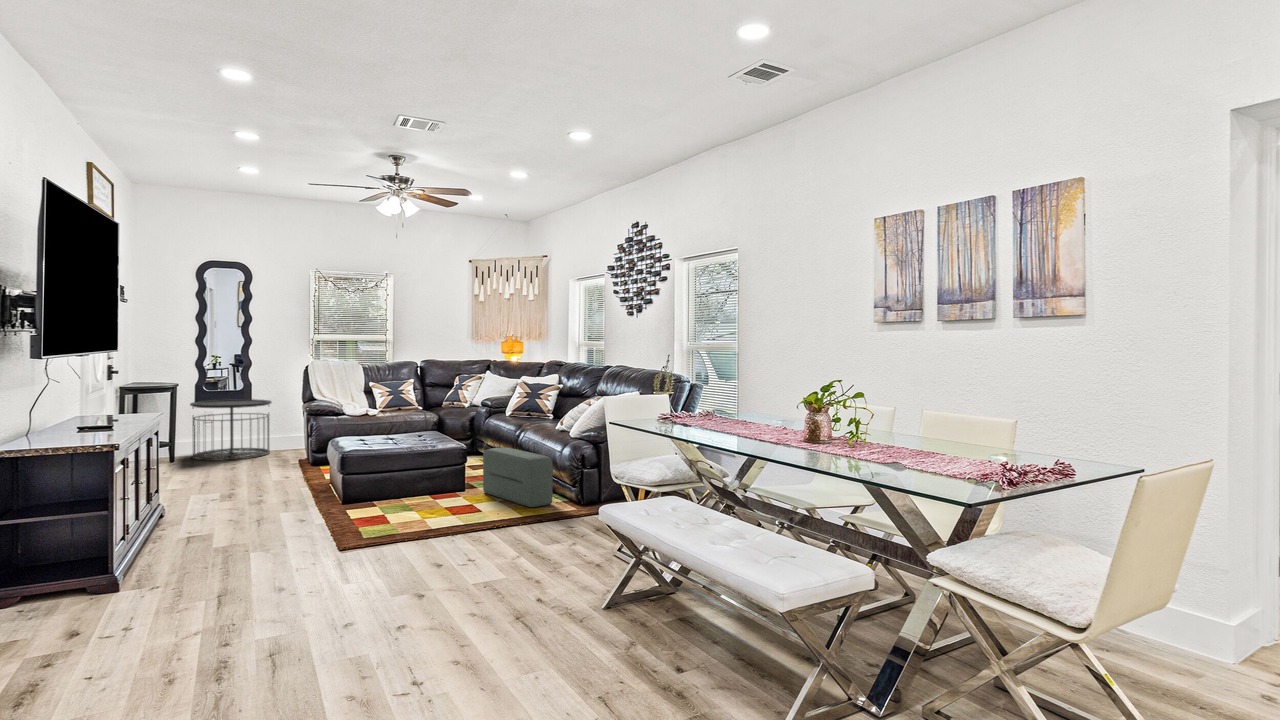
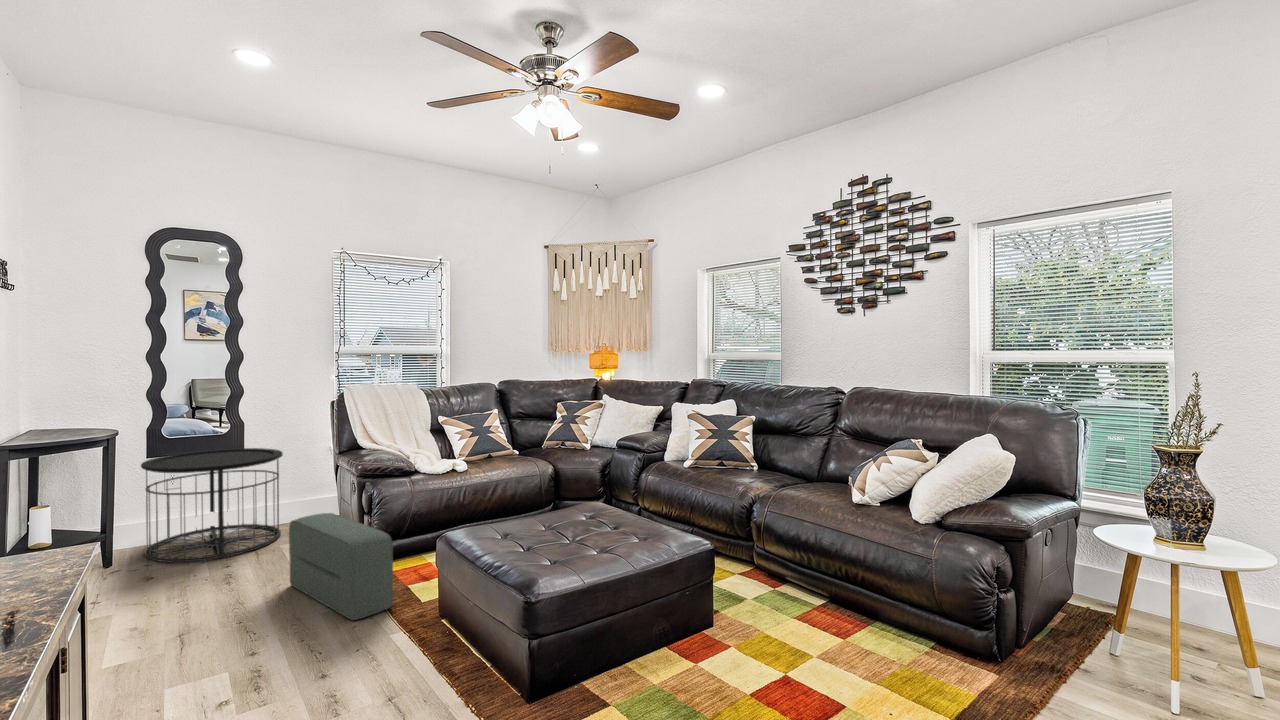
pouf: present [483,447,553,507] -> present [289,513,393,620]

